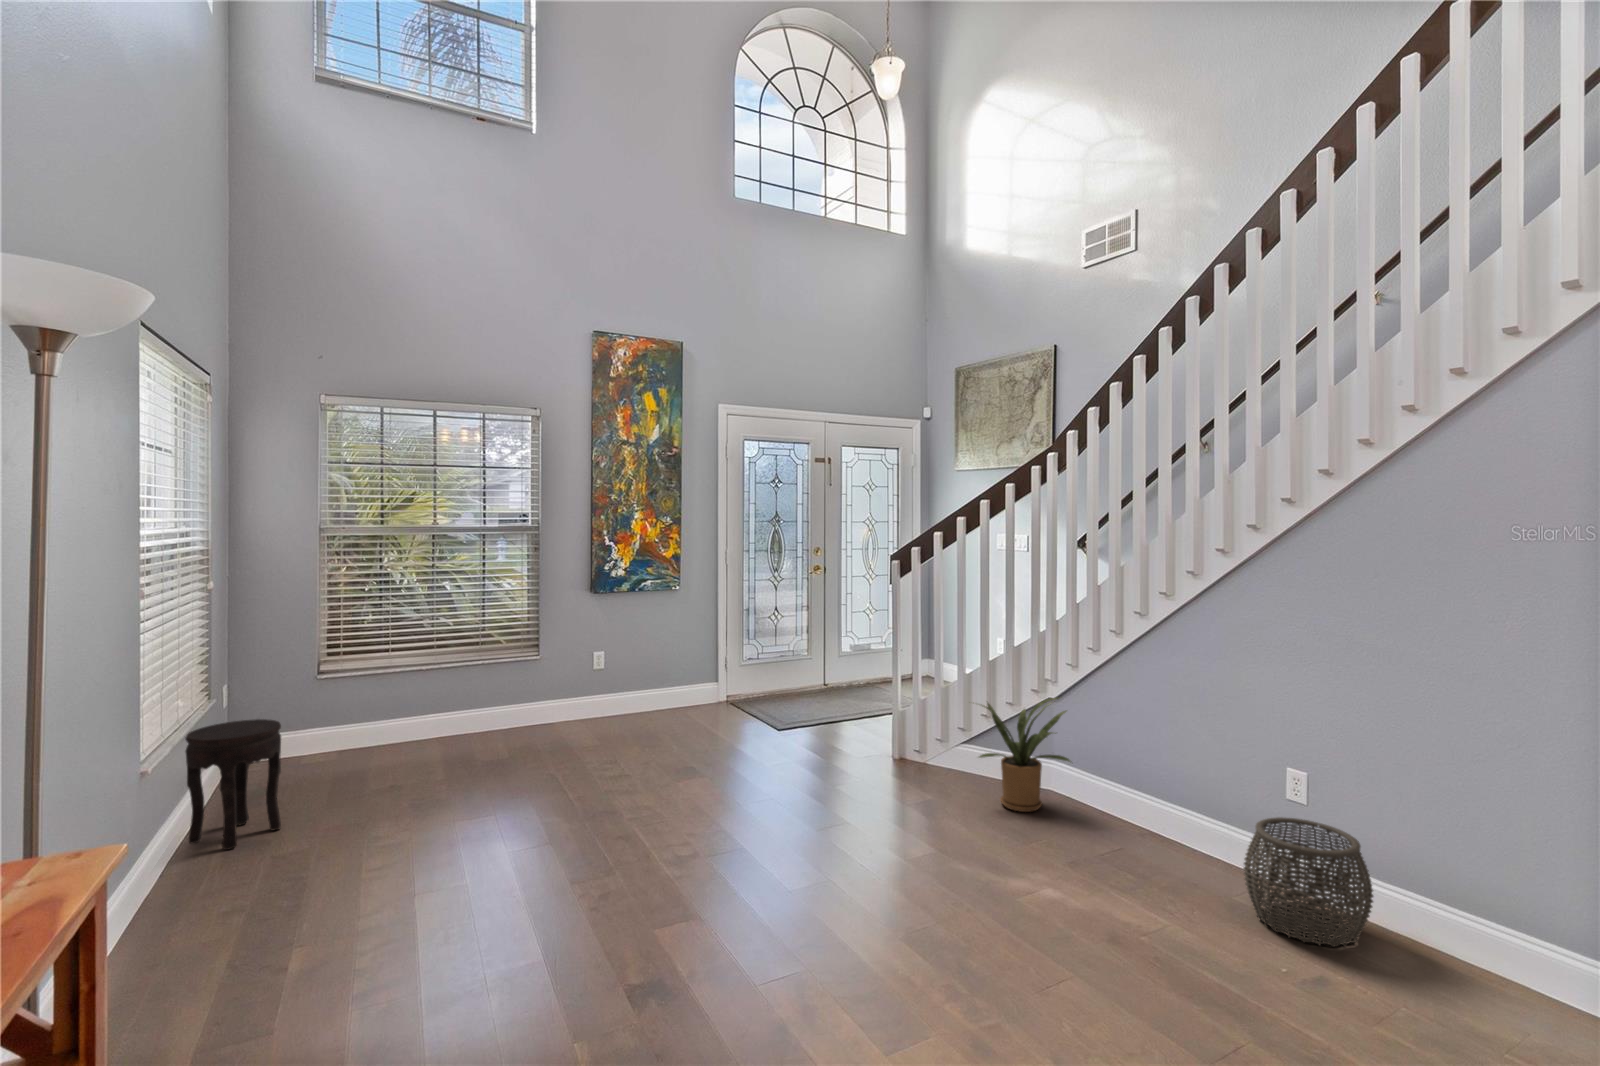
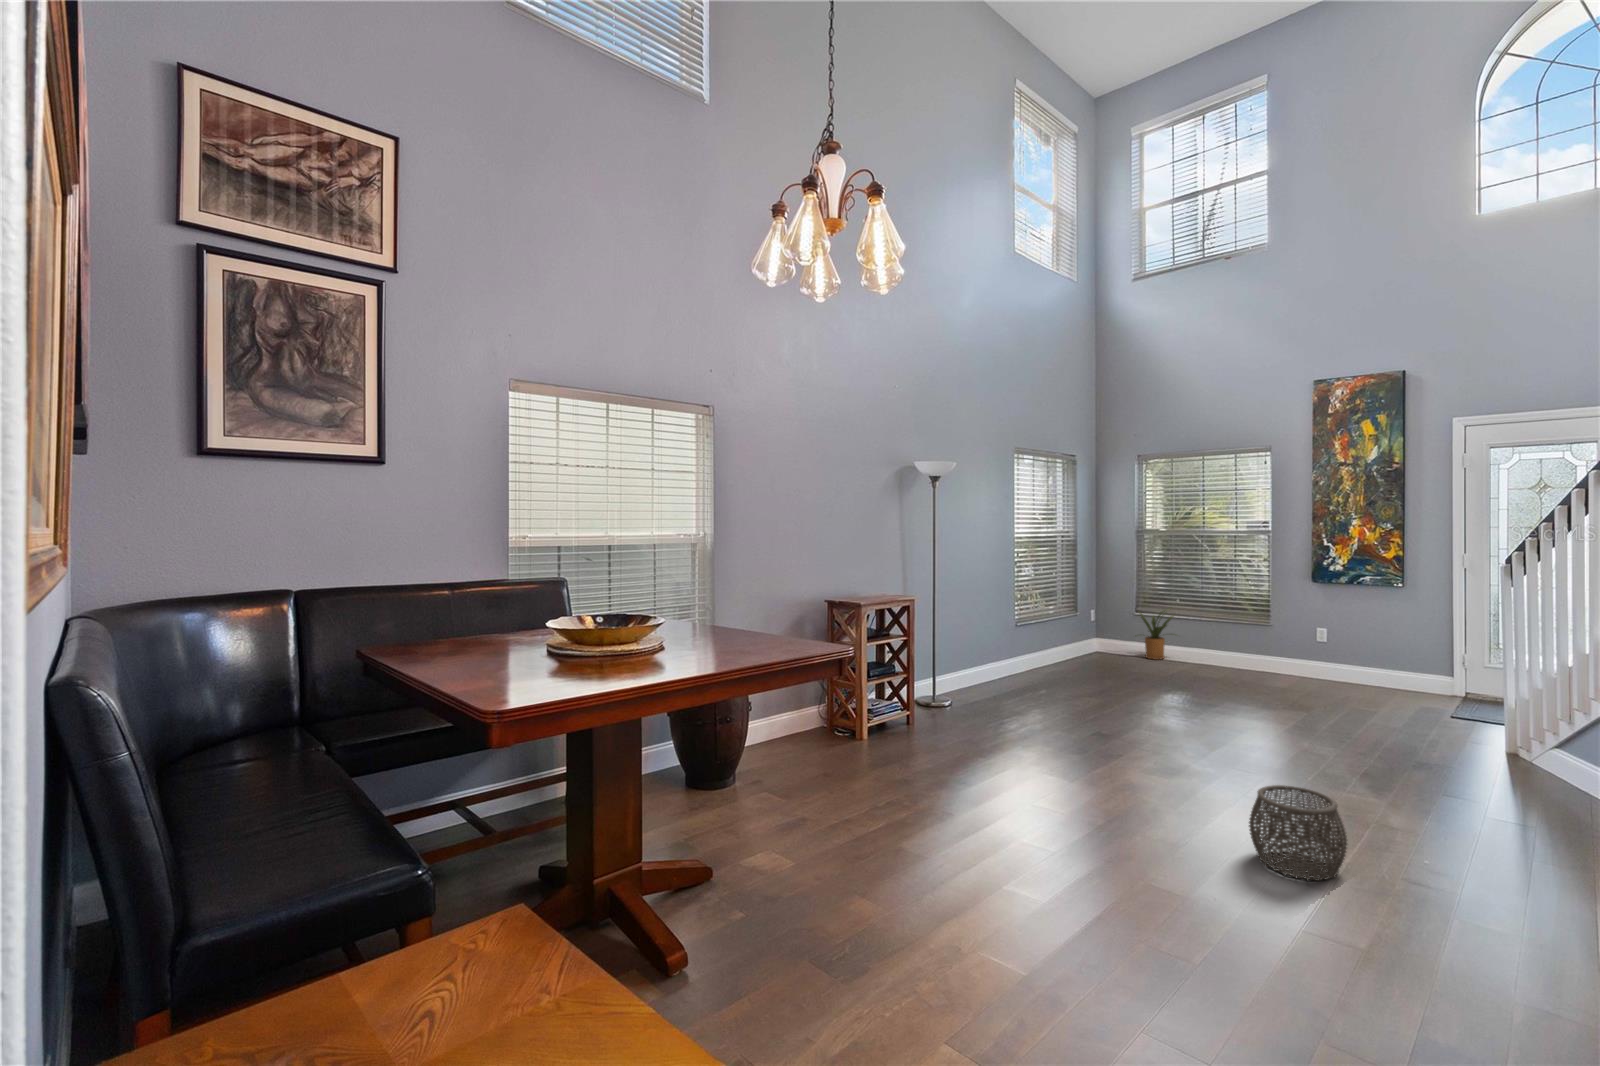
house plant: present [979,698,1070,812] -> present [1140,608,1173,660]
side table: present [185,719,281,850] -> none [1045,616,1079,667]

